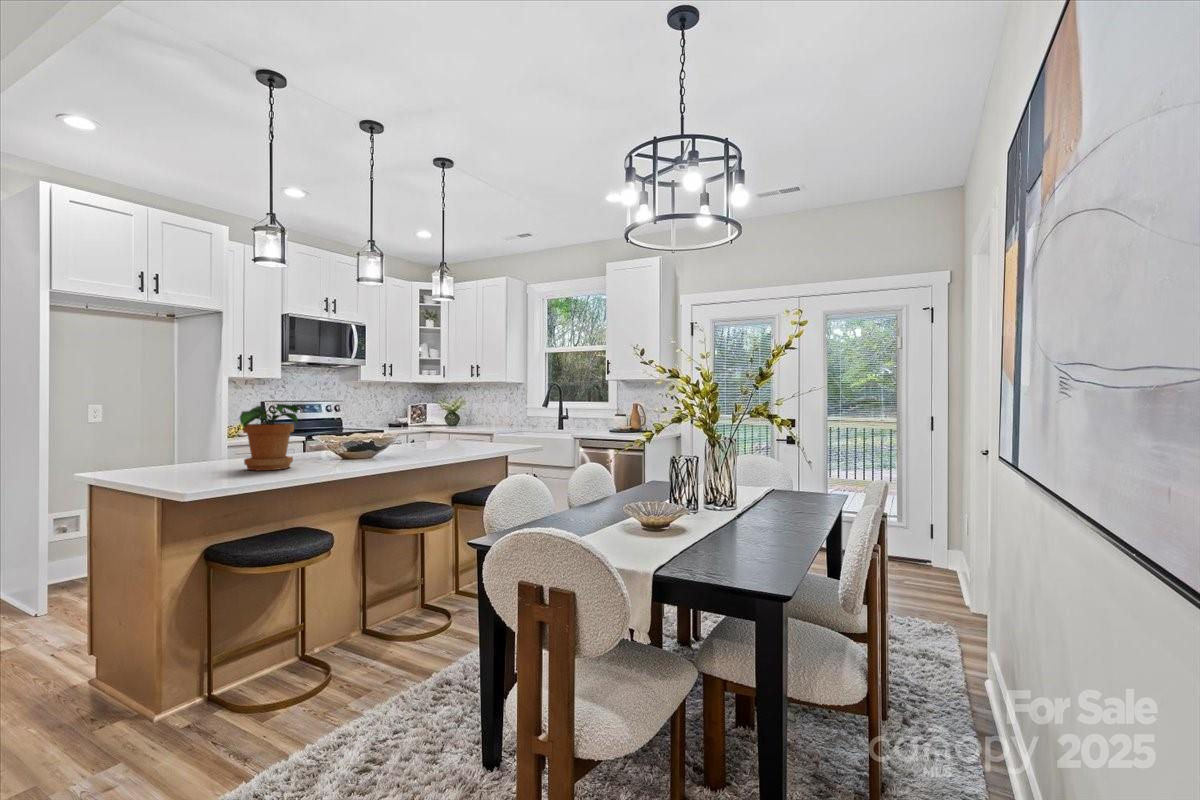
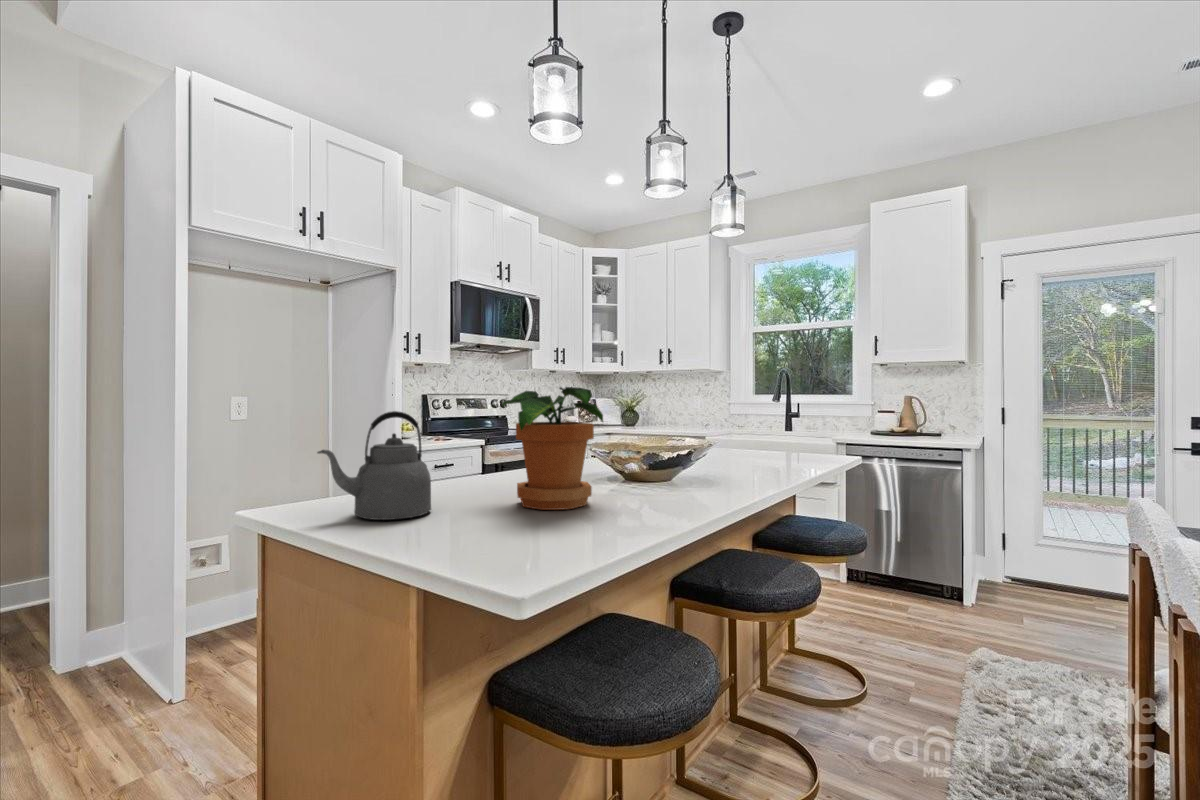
kettle: none [119,418,191,475] -> present [317,411,431,520]

